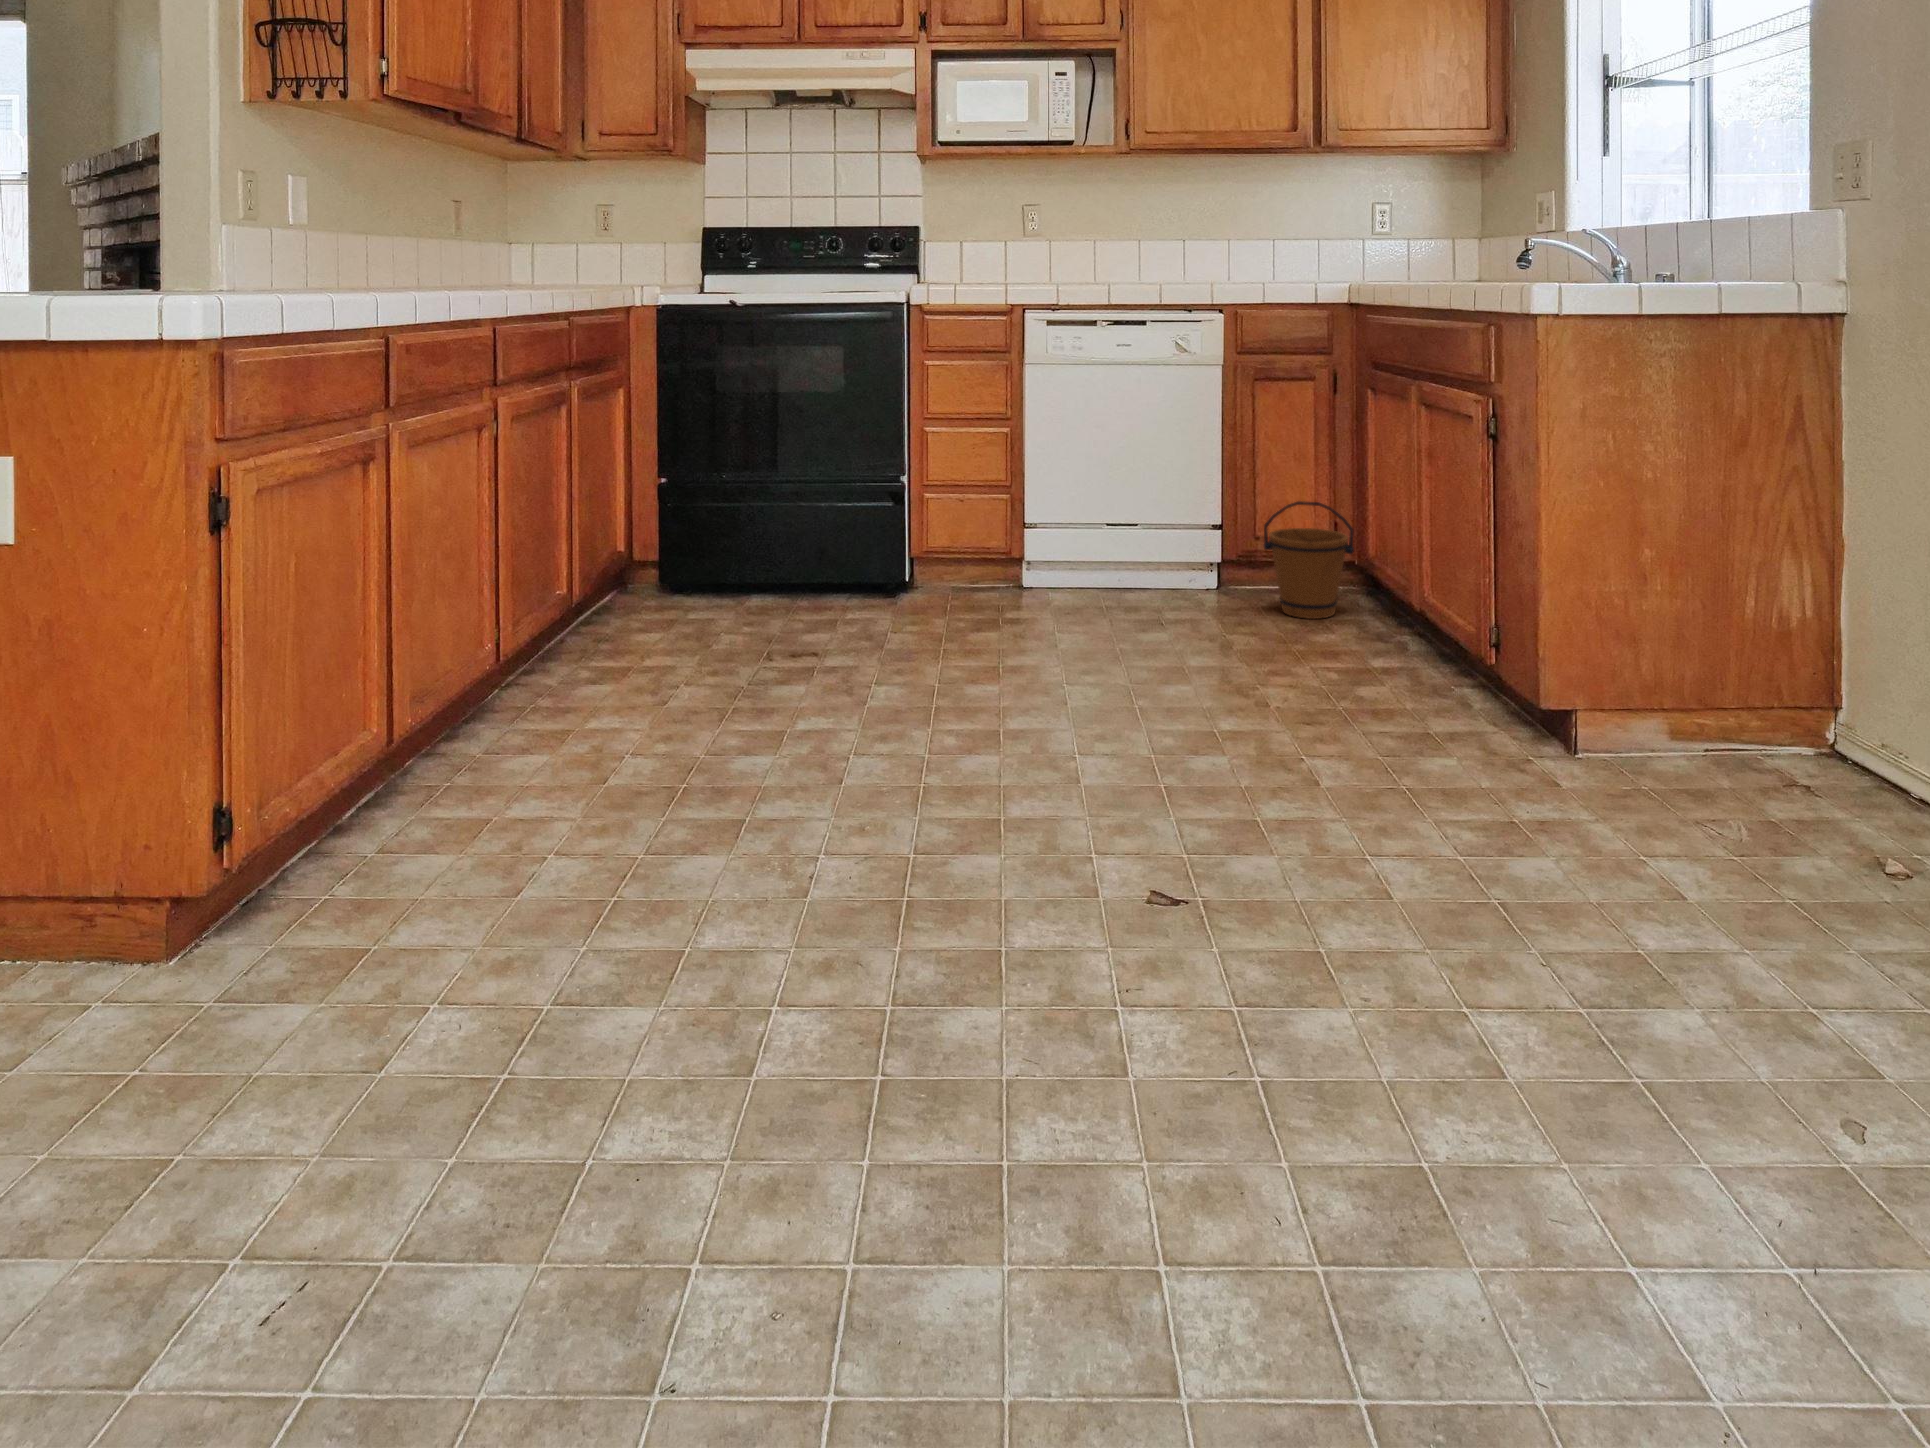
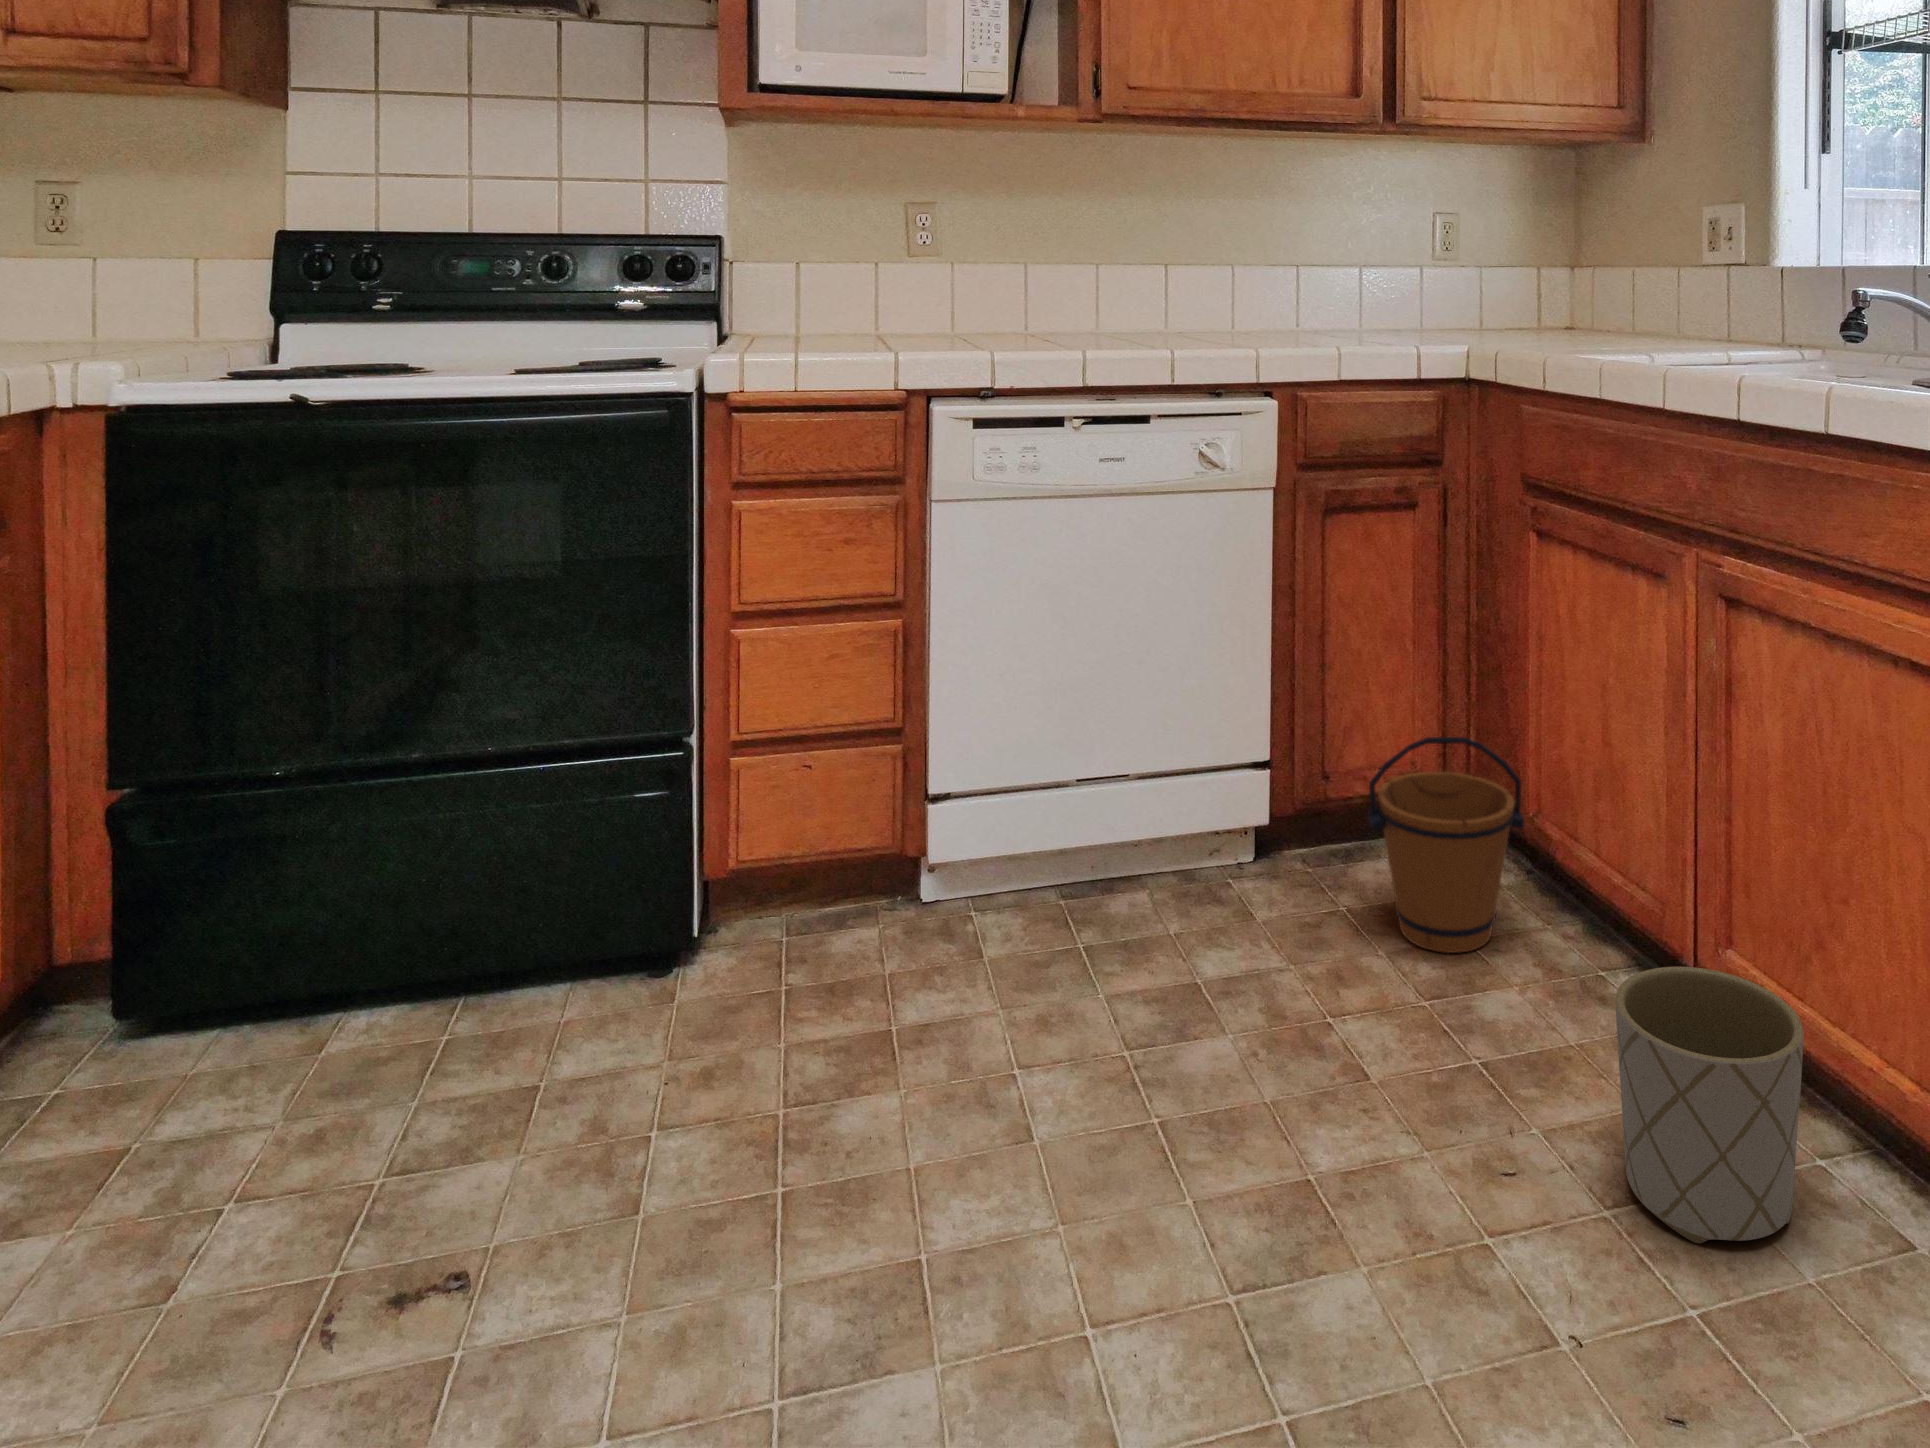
planter: none [1333,582,1422,691] -> present [1616,967,1804,1243]

